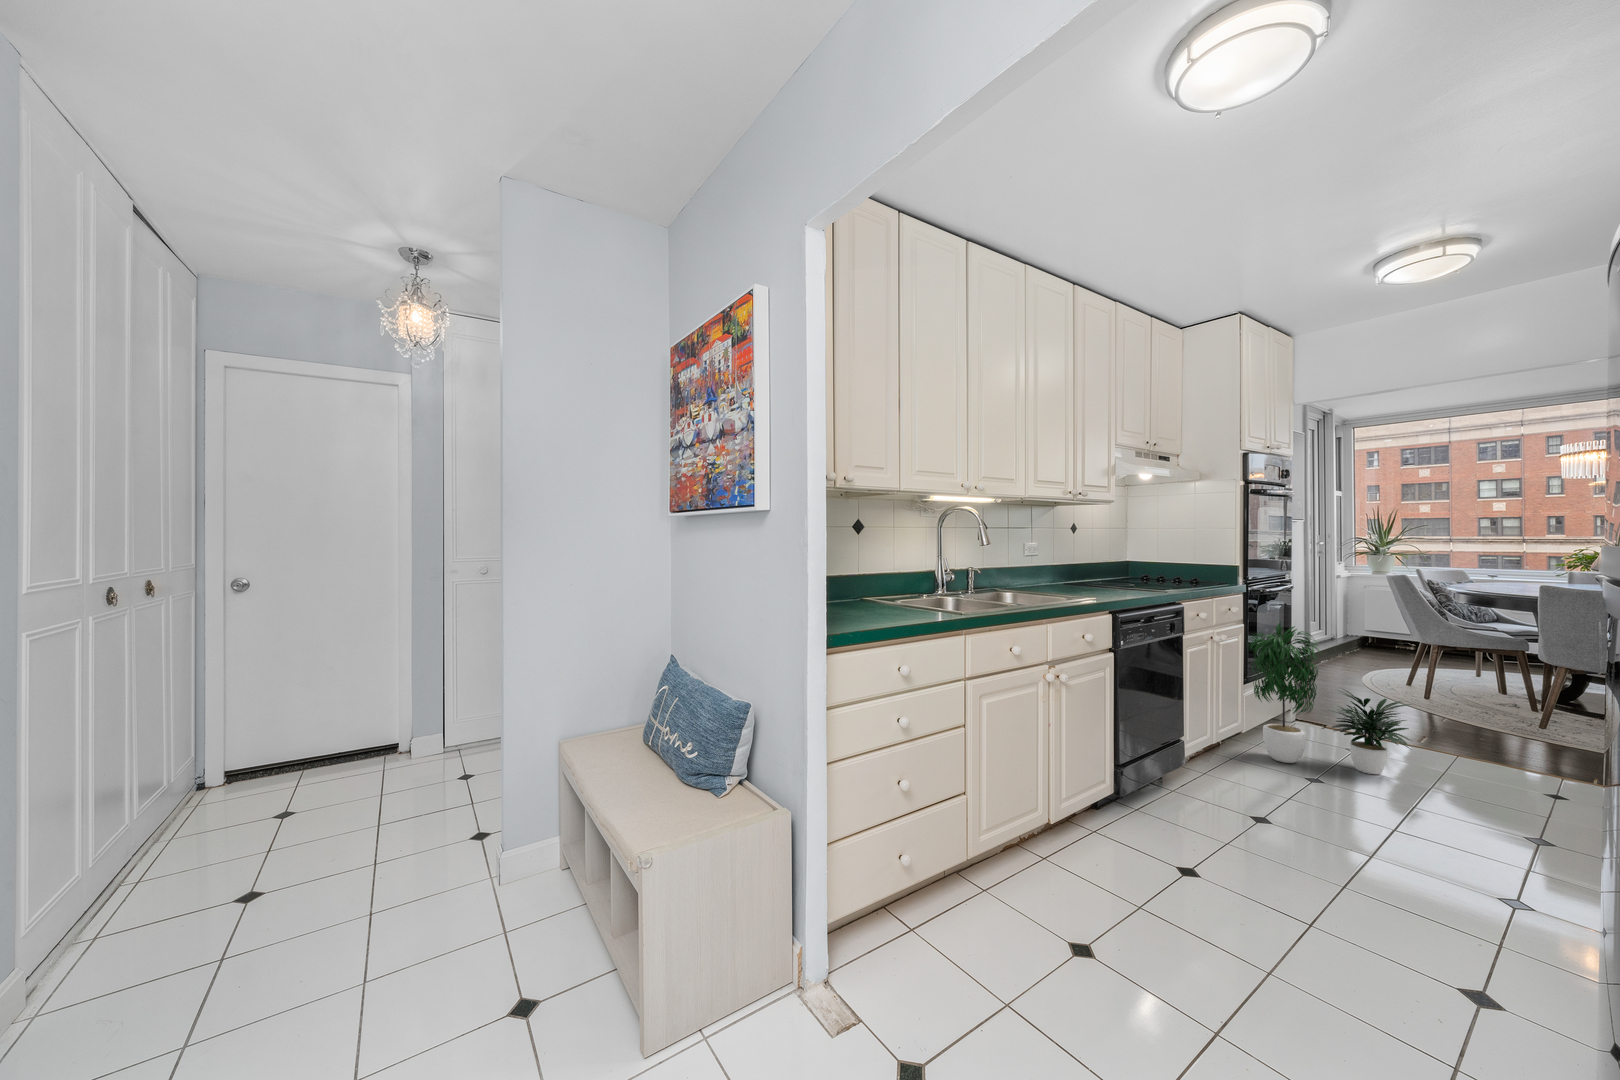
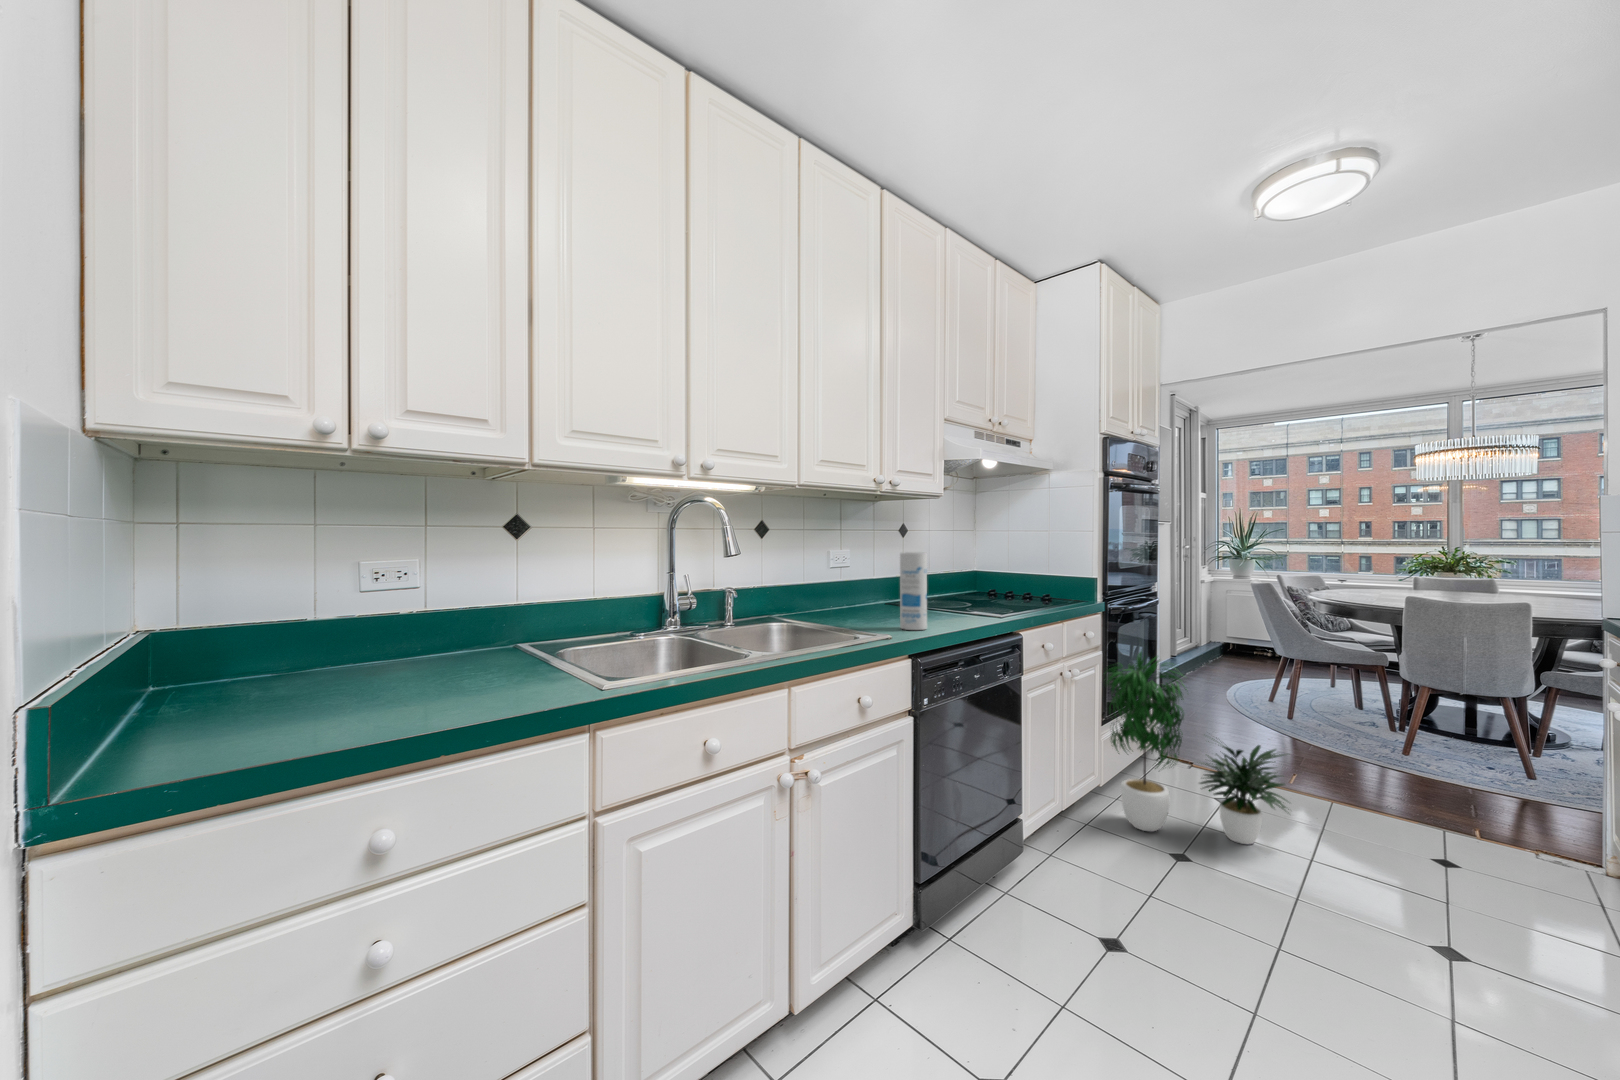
canister: none [1096,544,1117,597] -> present [900,552,927,630]

